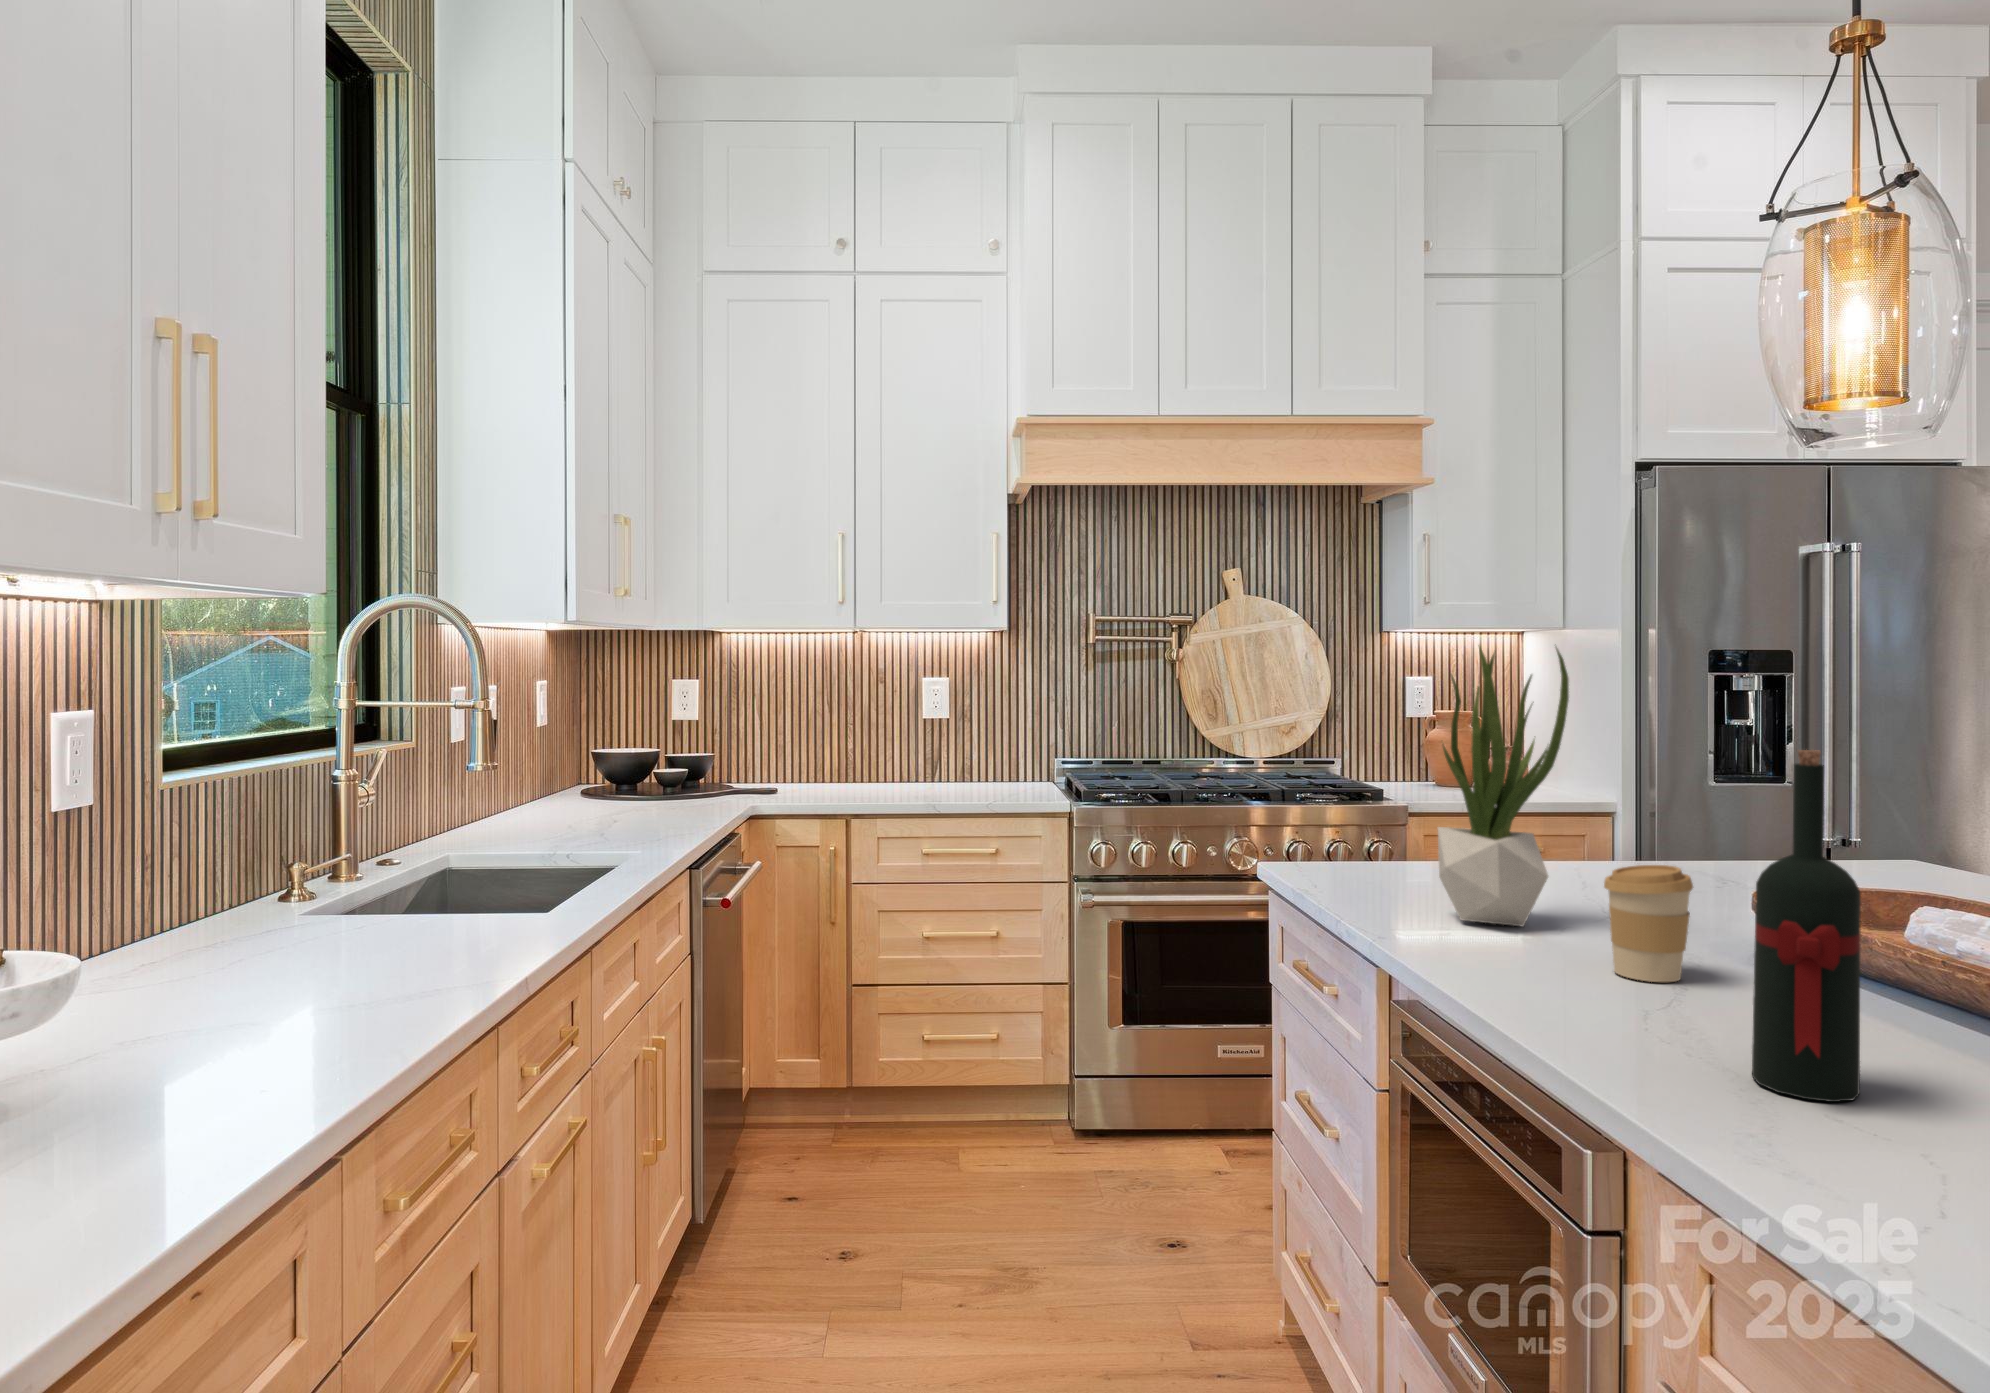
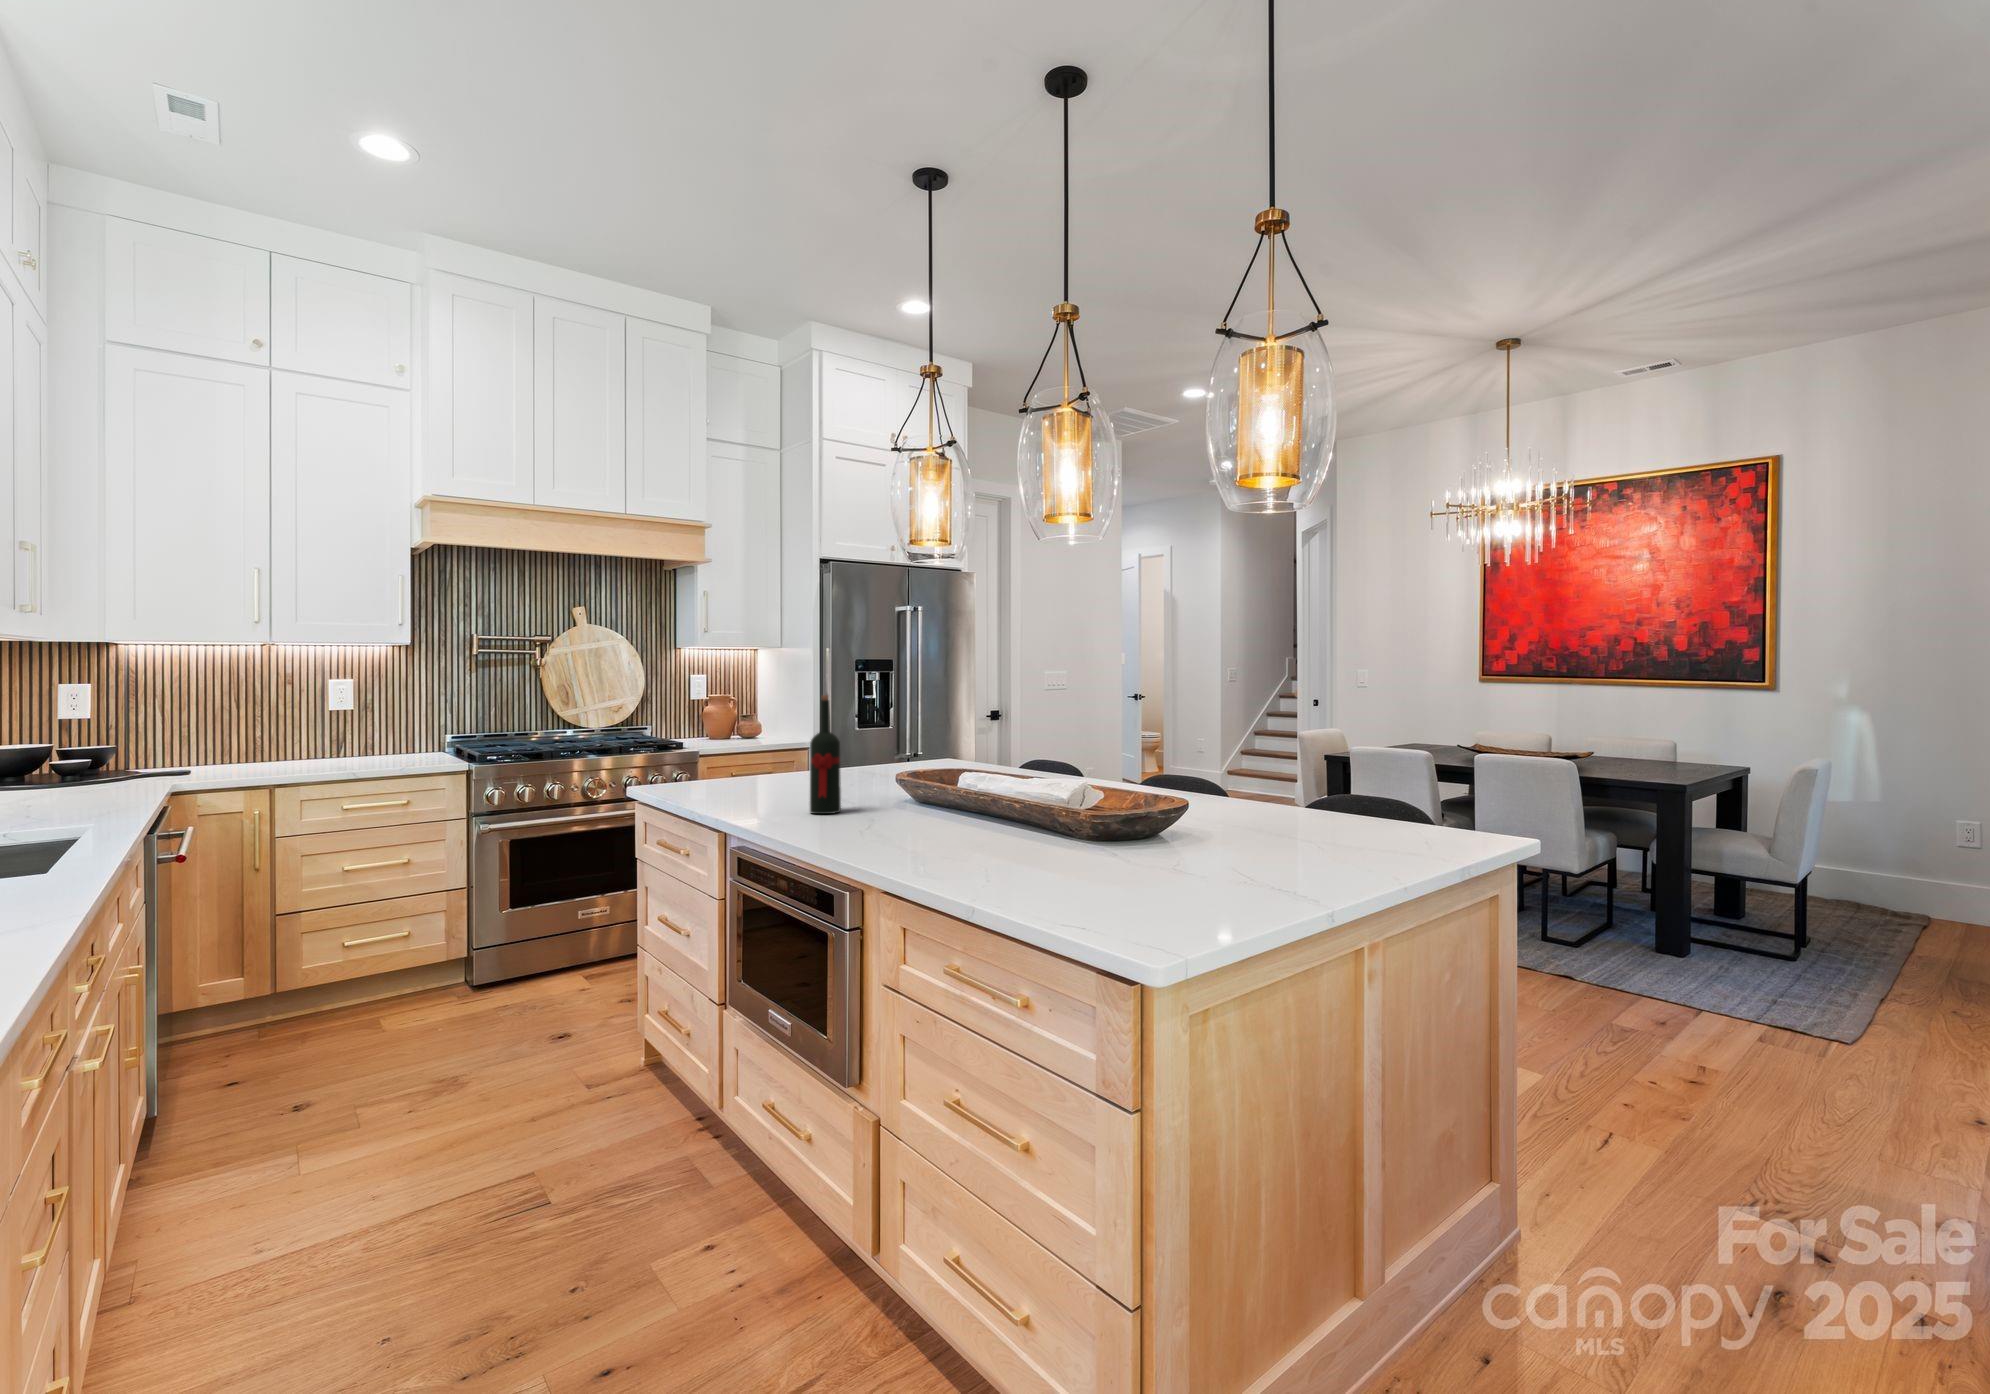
potted plant: present [1438,647,1569,926] -> none [706,657,762,787]
coffee cup: present [1604,865,1693,982] -> none [772,749,805,796]

